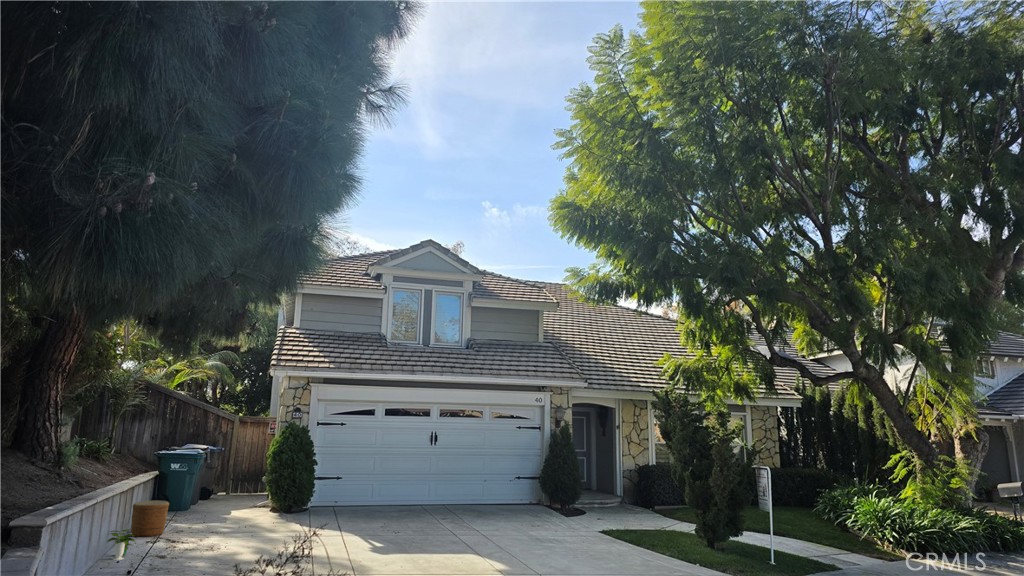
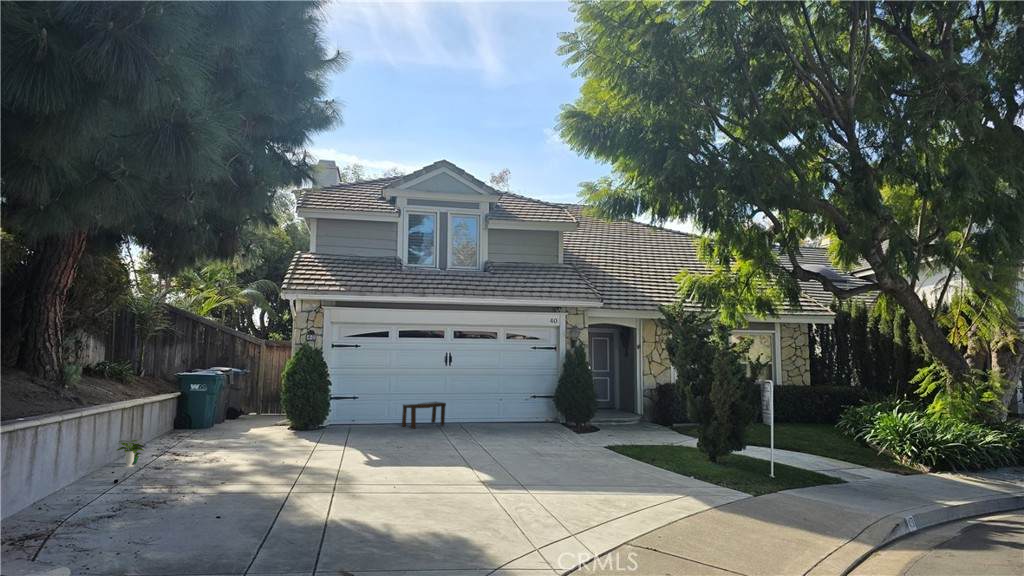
bench: none [386,482,431,511] -> present [402,402,446,429]
woven basket: present [131,500,169,537] -> none [150,416,184,449]

